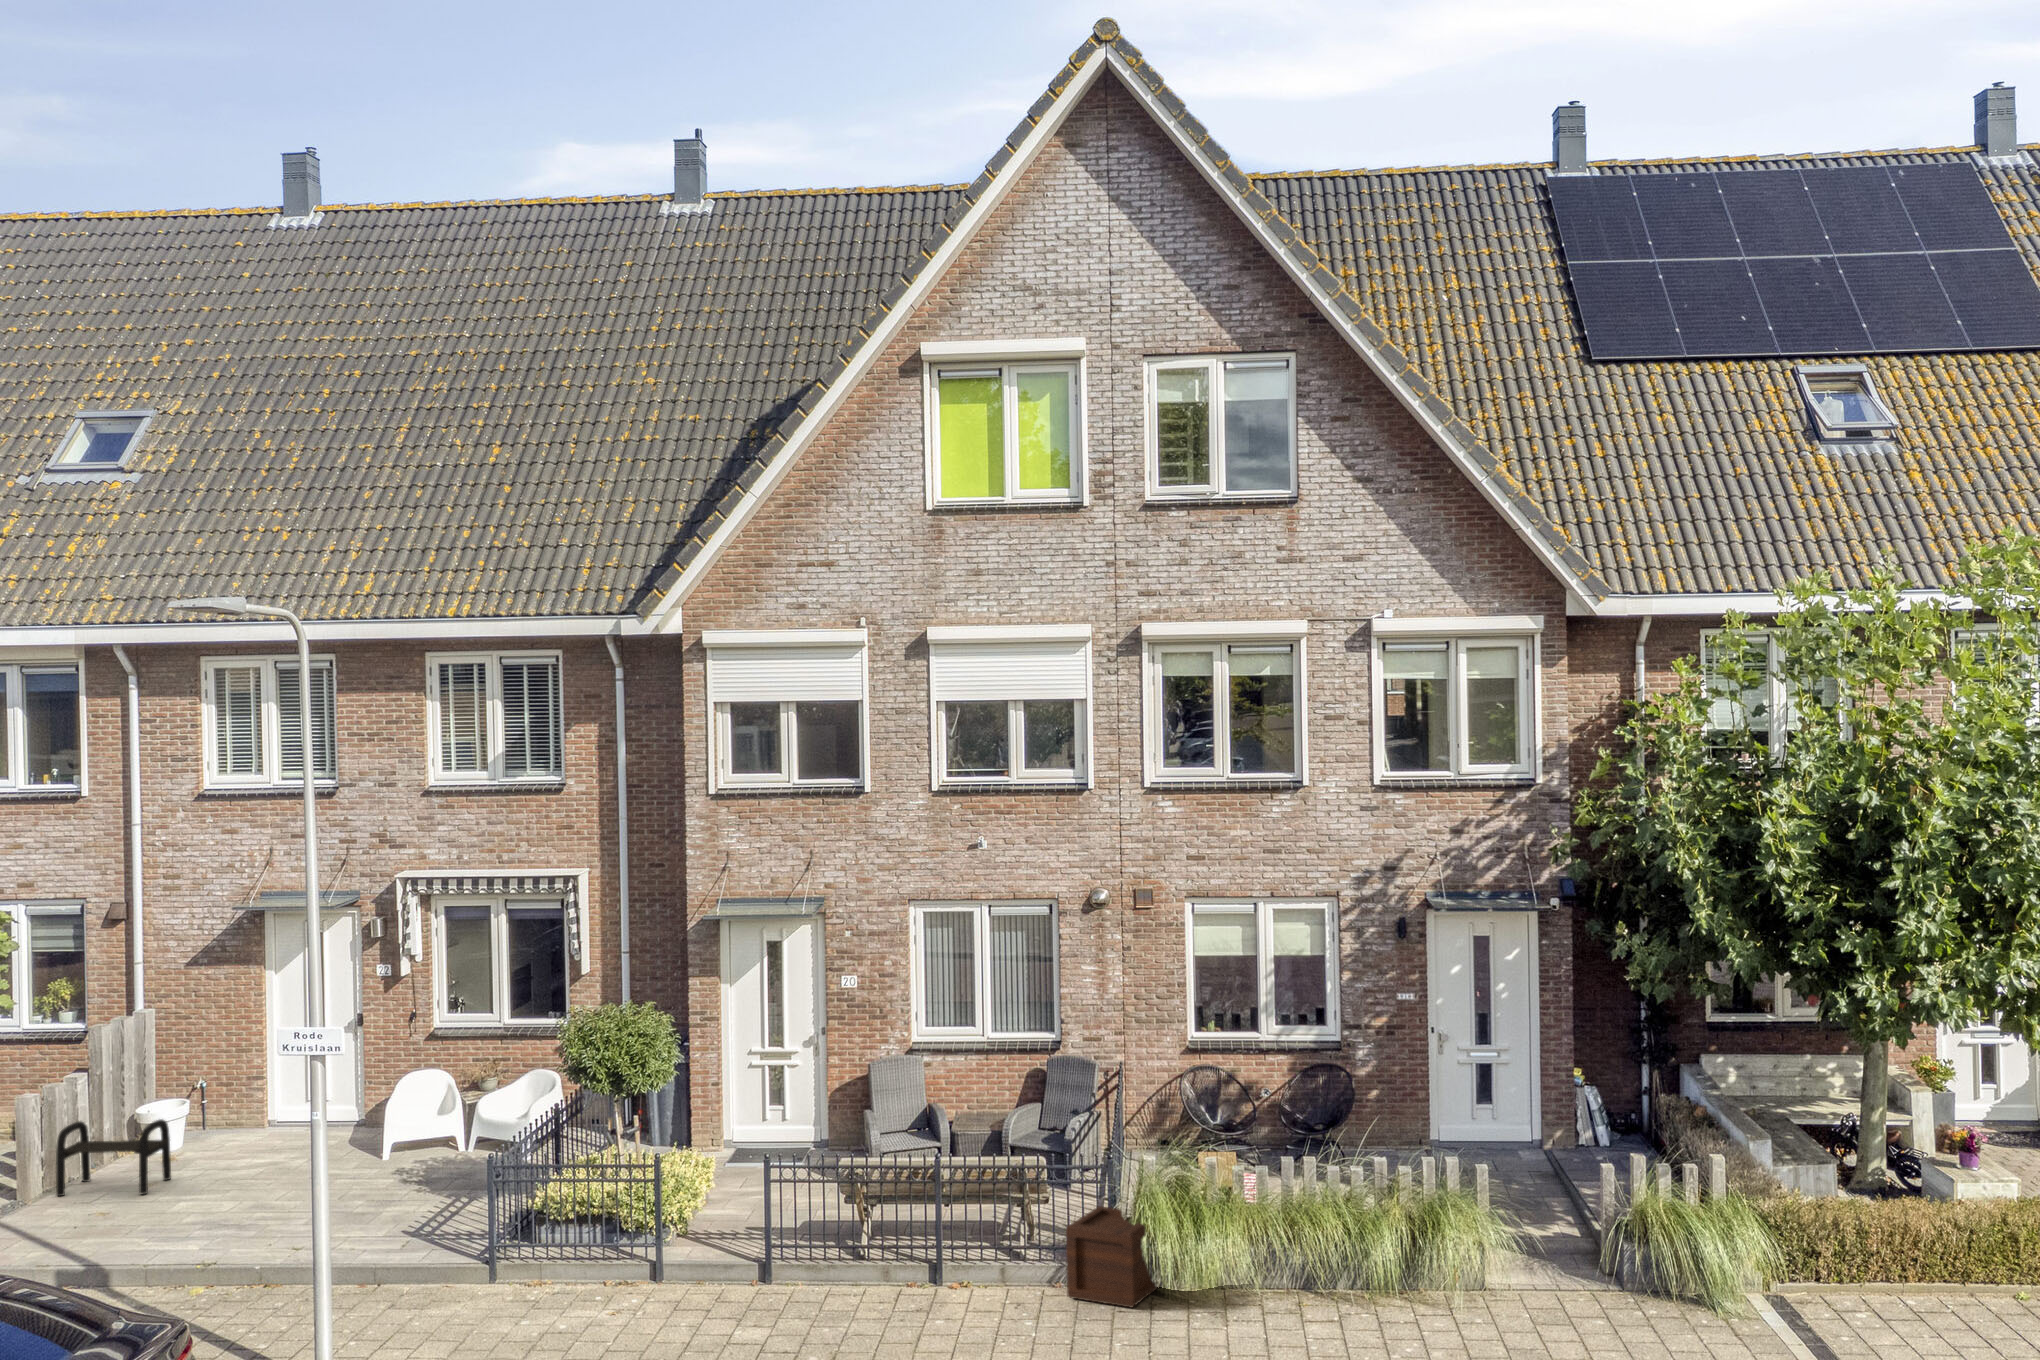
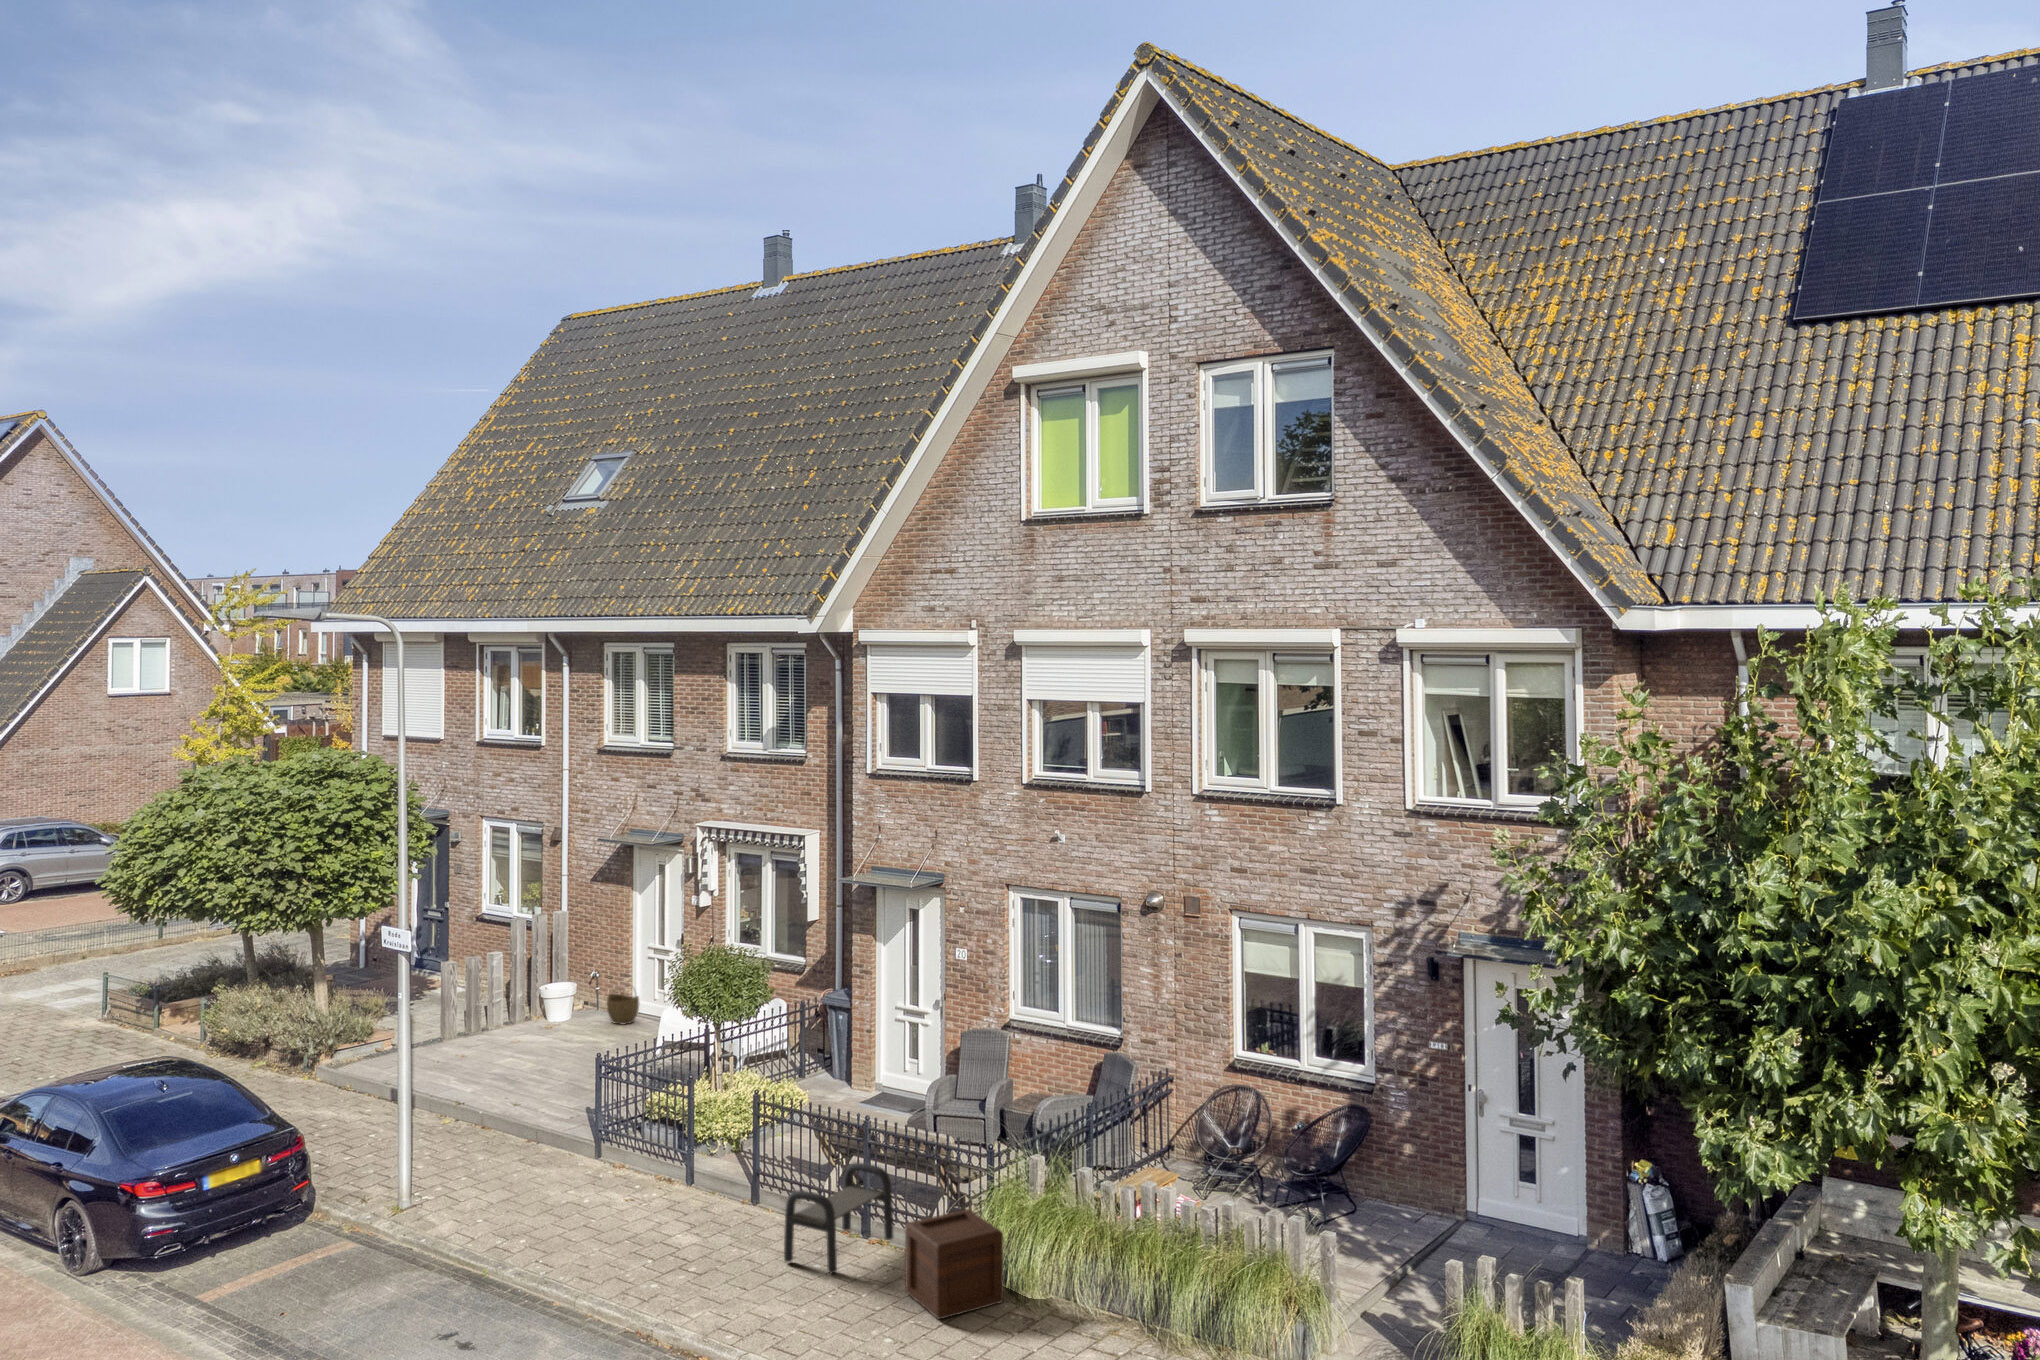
woven basket: none [233,1097,278,1149] -> present [607,993,639,1024]
bench: present [56,1119,171,1196] -> present [784,1163,893,1273]

